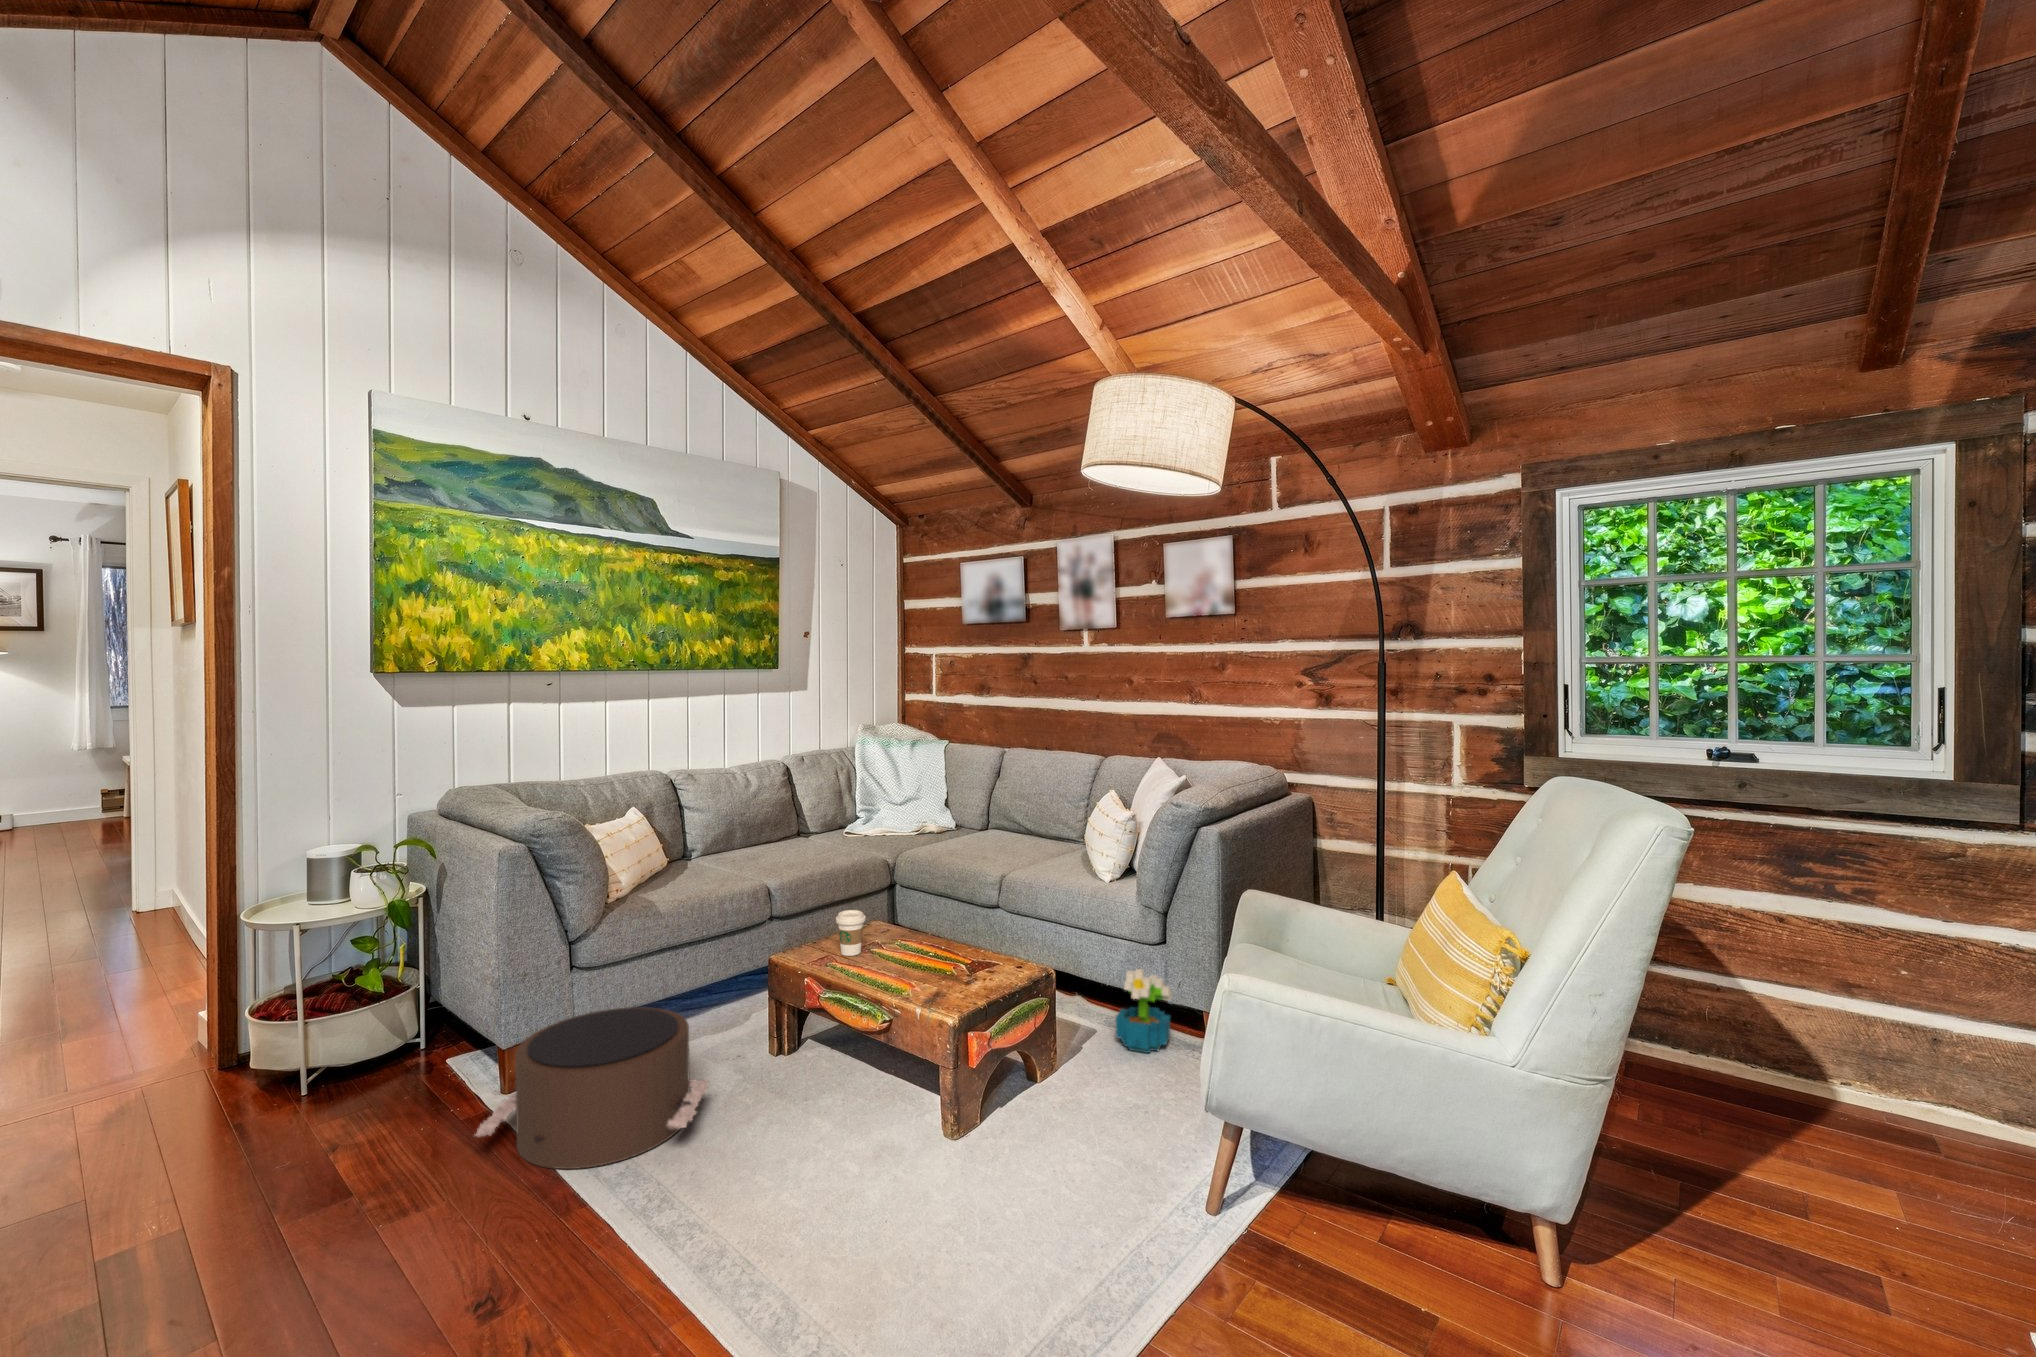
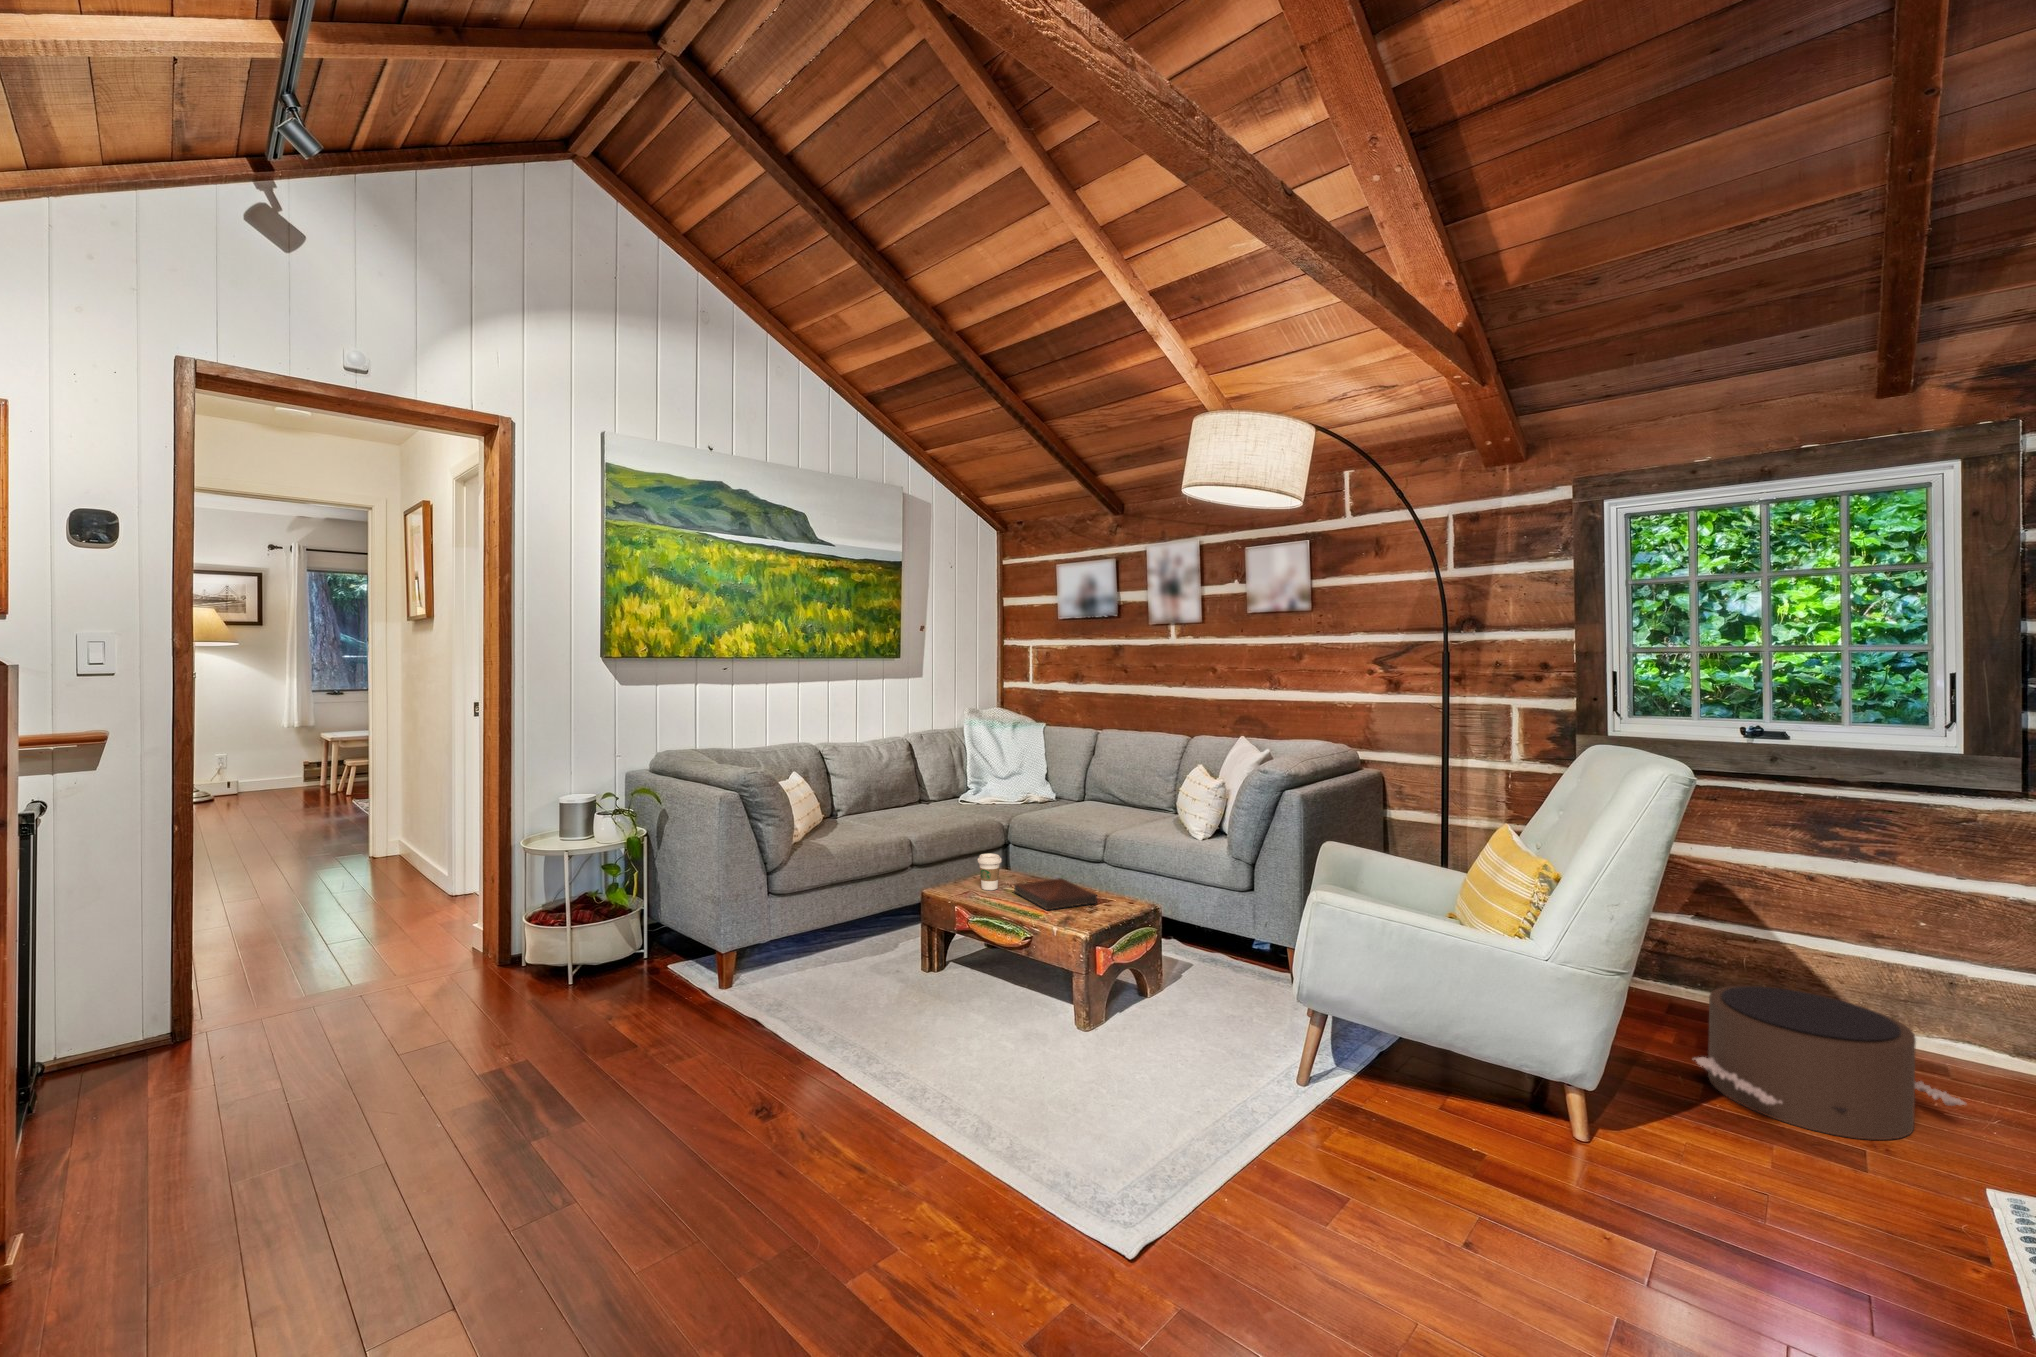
book: none [879,938,978,984] -> present [1014,878,1098,910]
decorative plant: present [1116,969,1172,1053] -> none [1210,910,1258,981]
pouf: present [474,1007,709,1169] -> present [1694,986,1966,1140]

